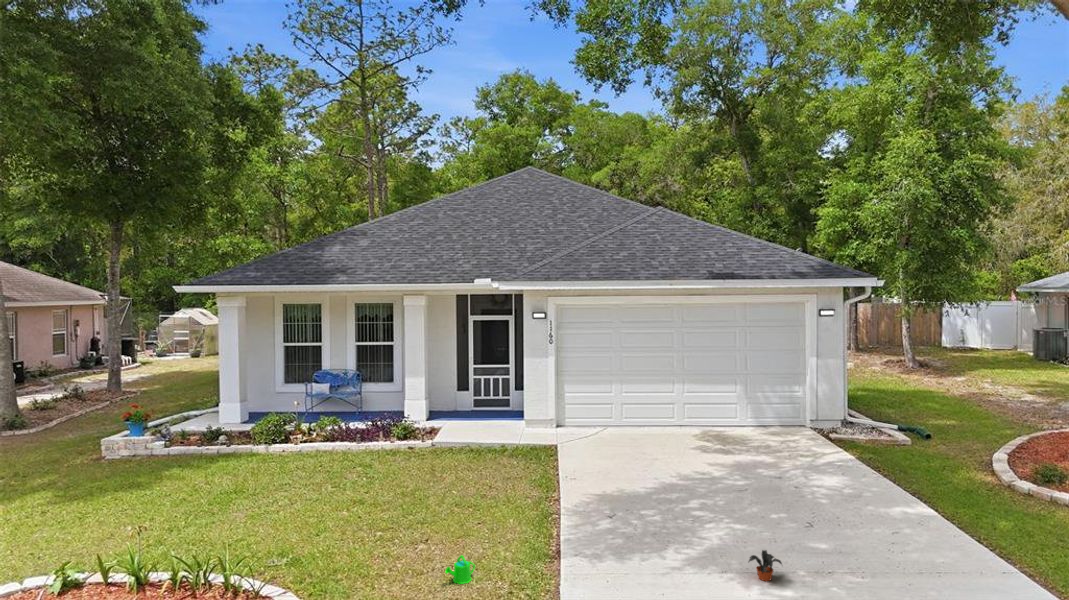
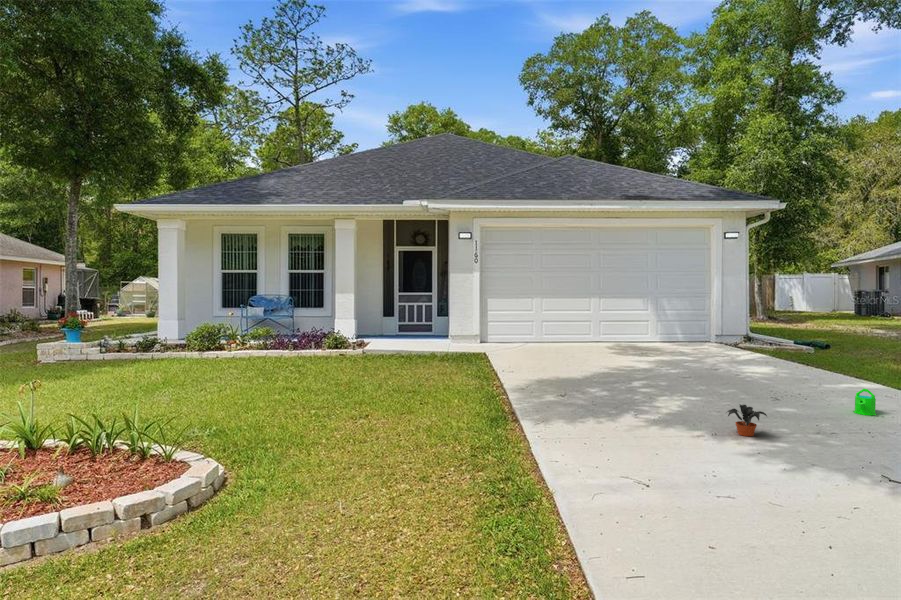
watering can: present [445,555,475,584] -> present [853,389,877,416]

